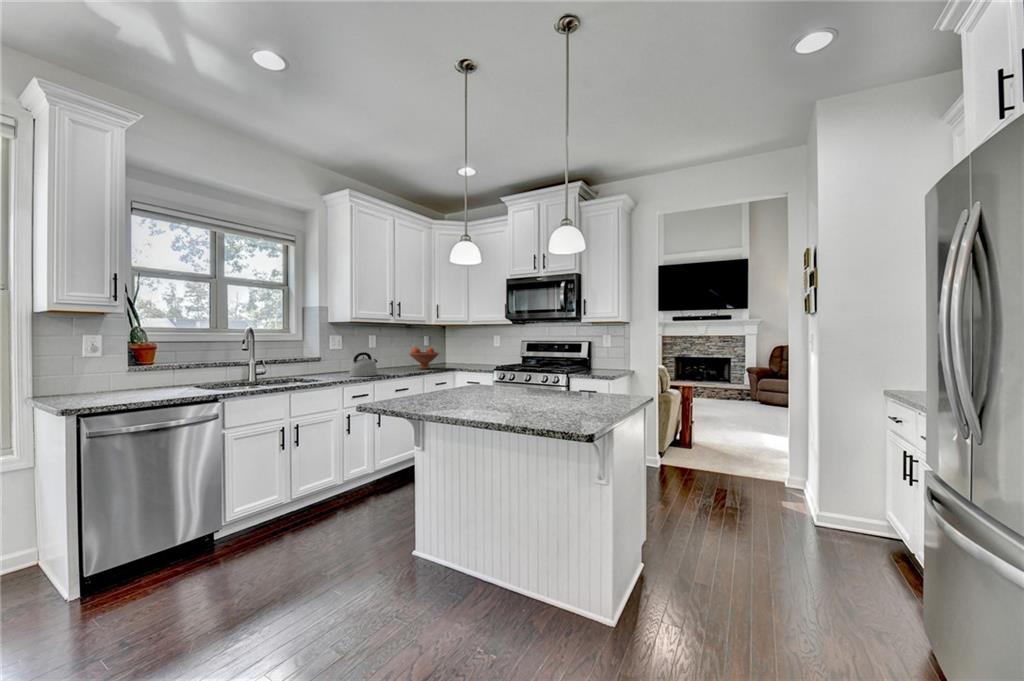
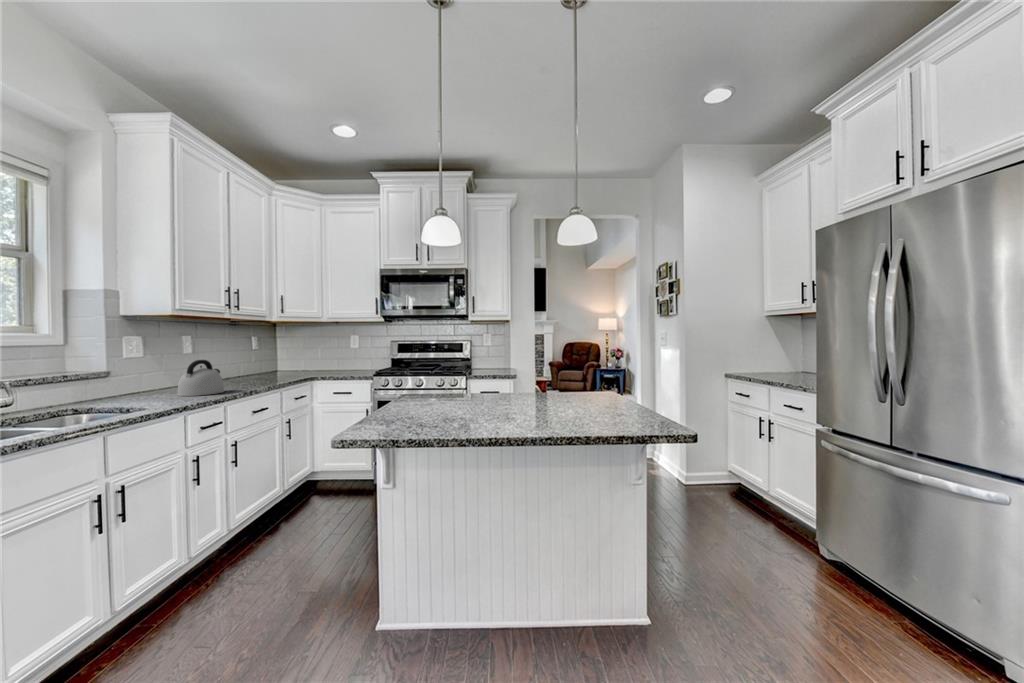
fruit bowl: present [410,347,439,369] -> none [245,351,290,380]

